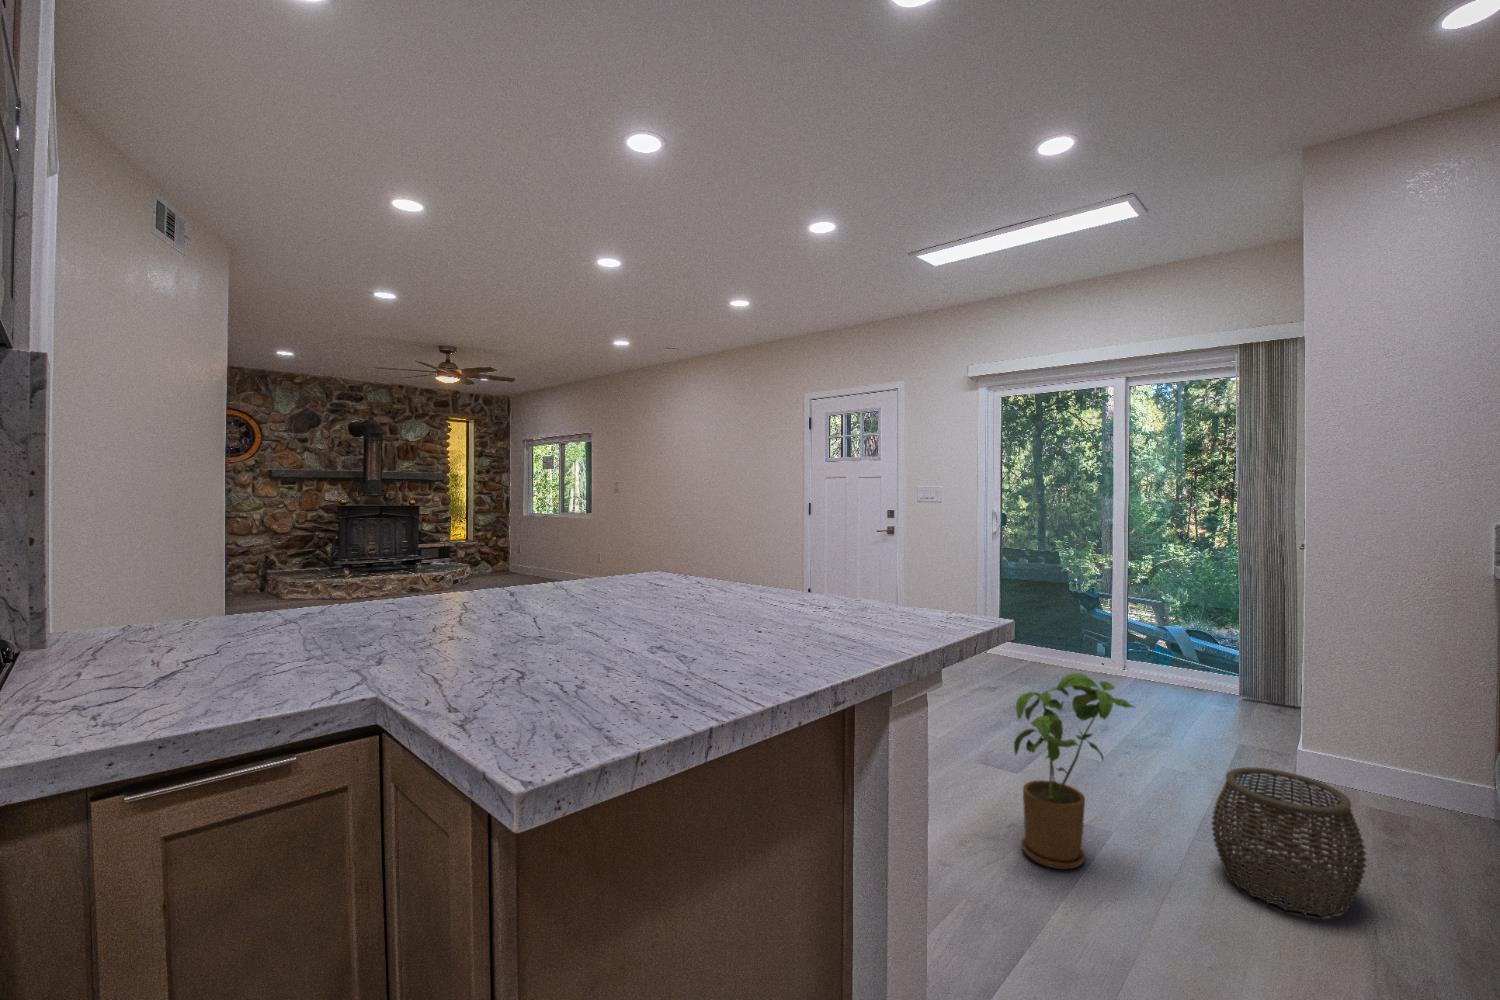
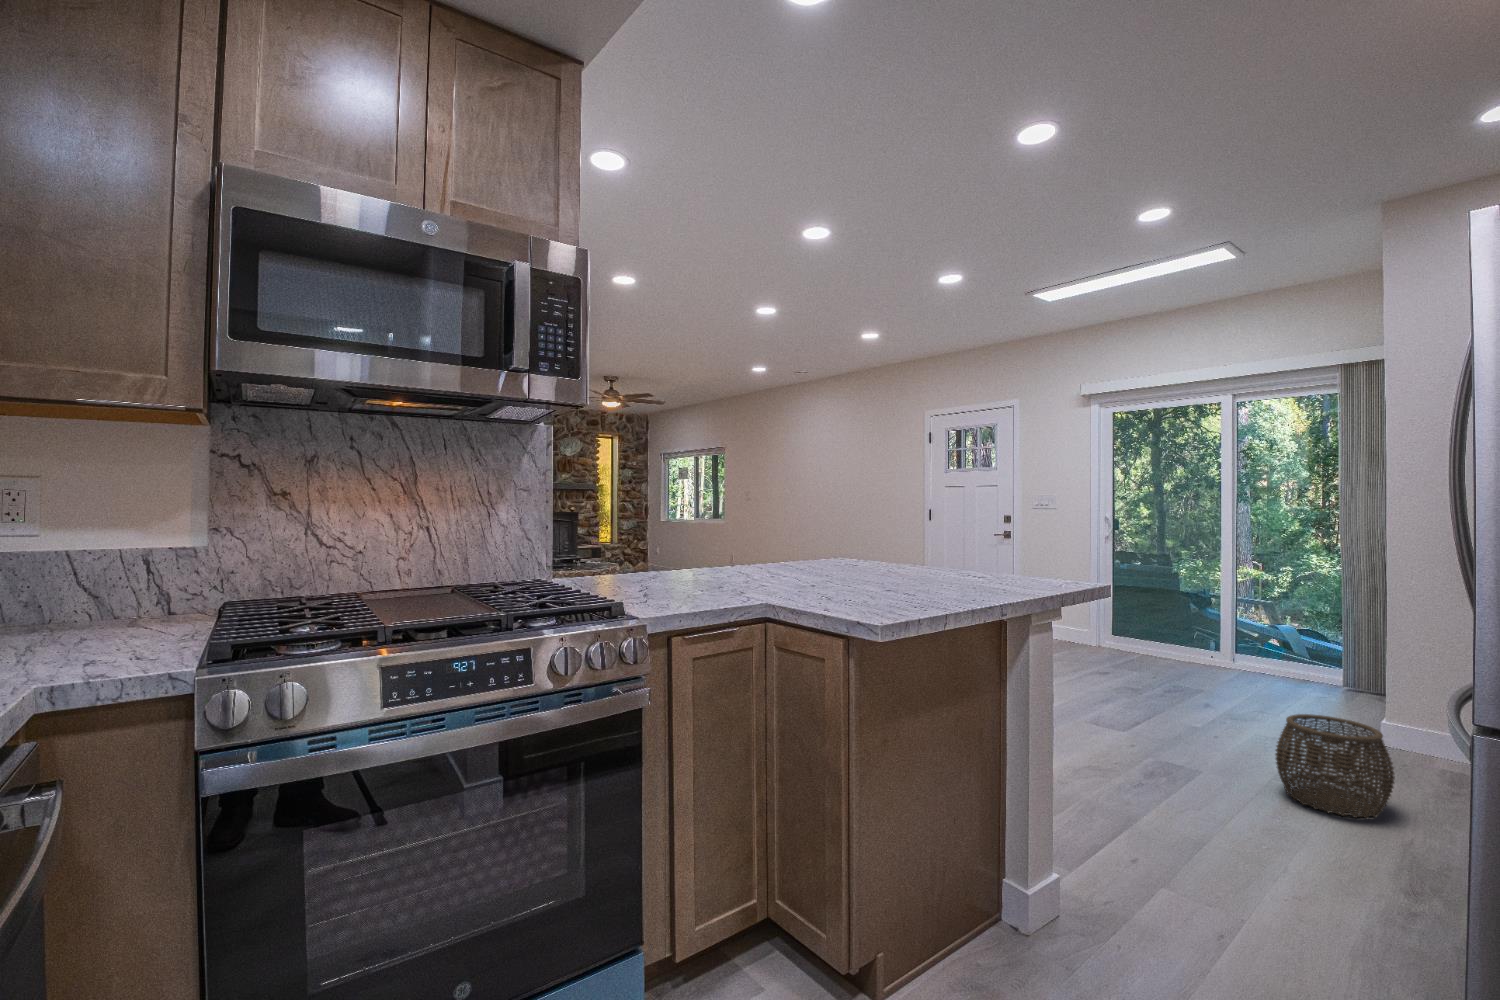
house plant: present [1014,673,1134,869] -> none [1115,638,1212,784]

